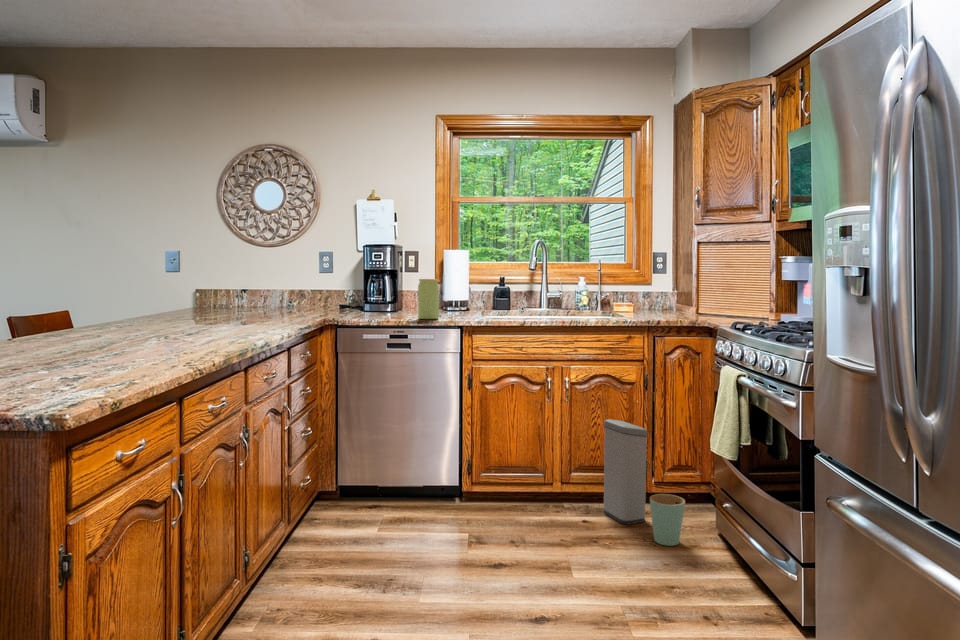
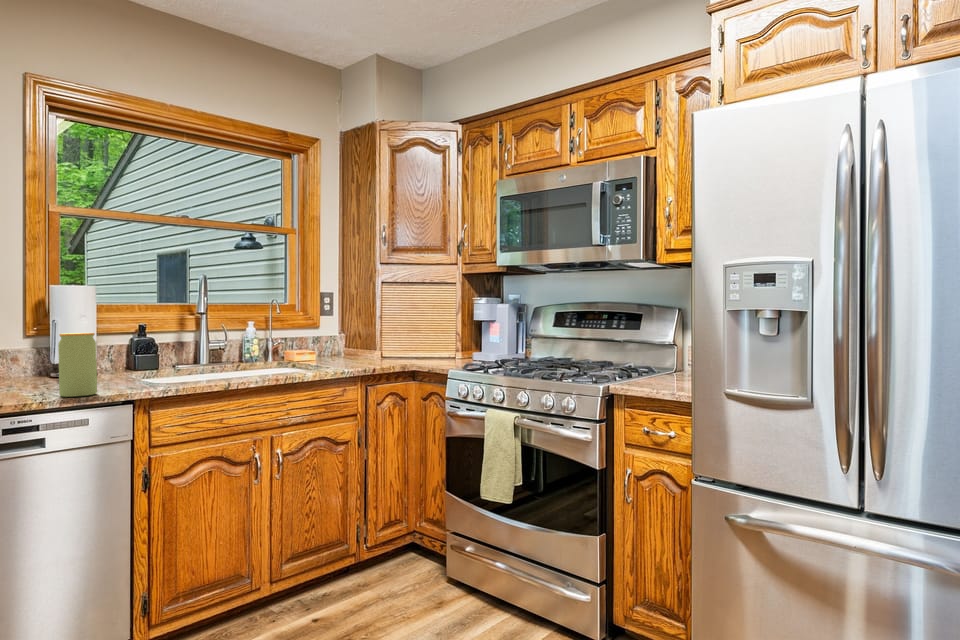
trash can: present [604,419,685,546] -> none [328,489,443,618]

